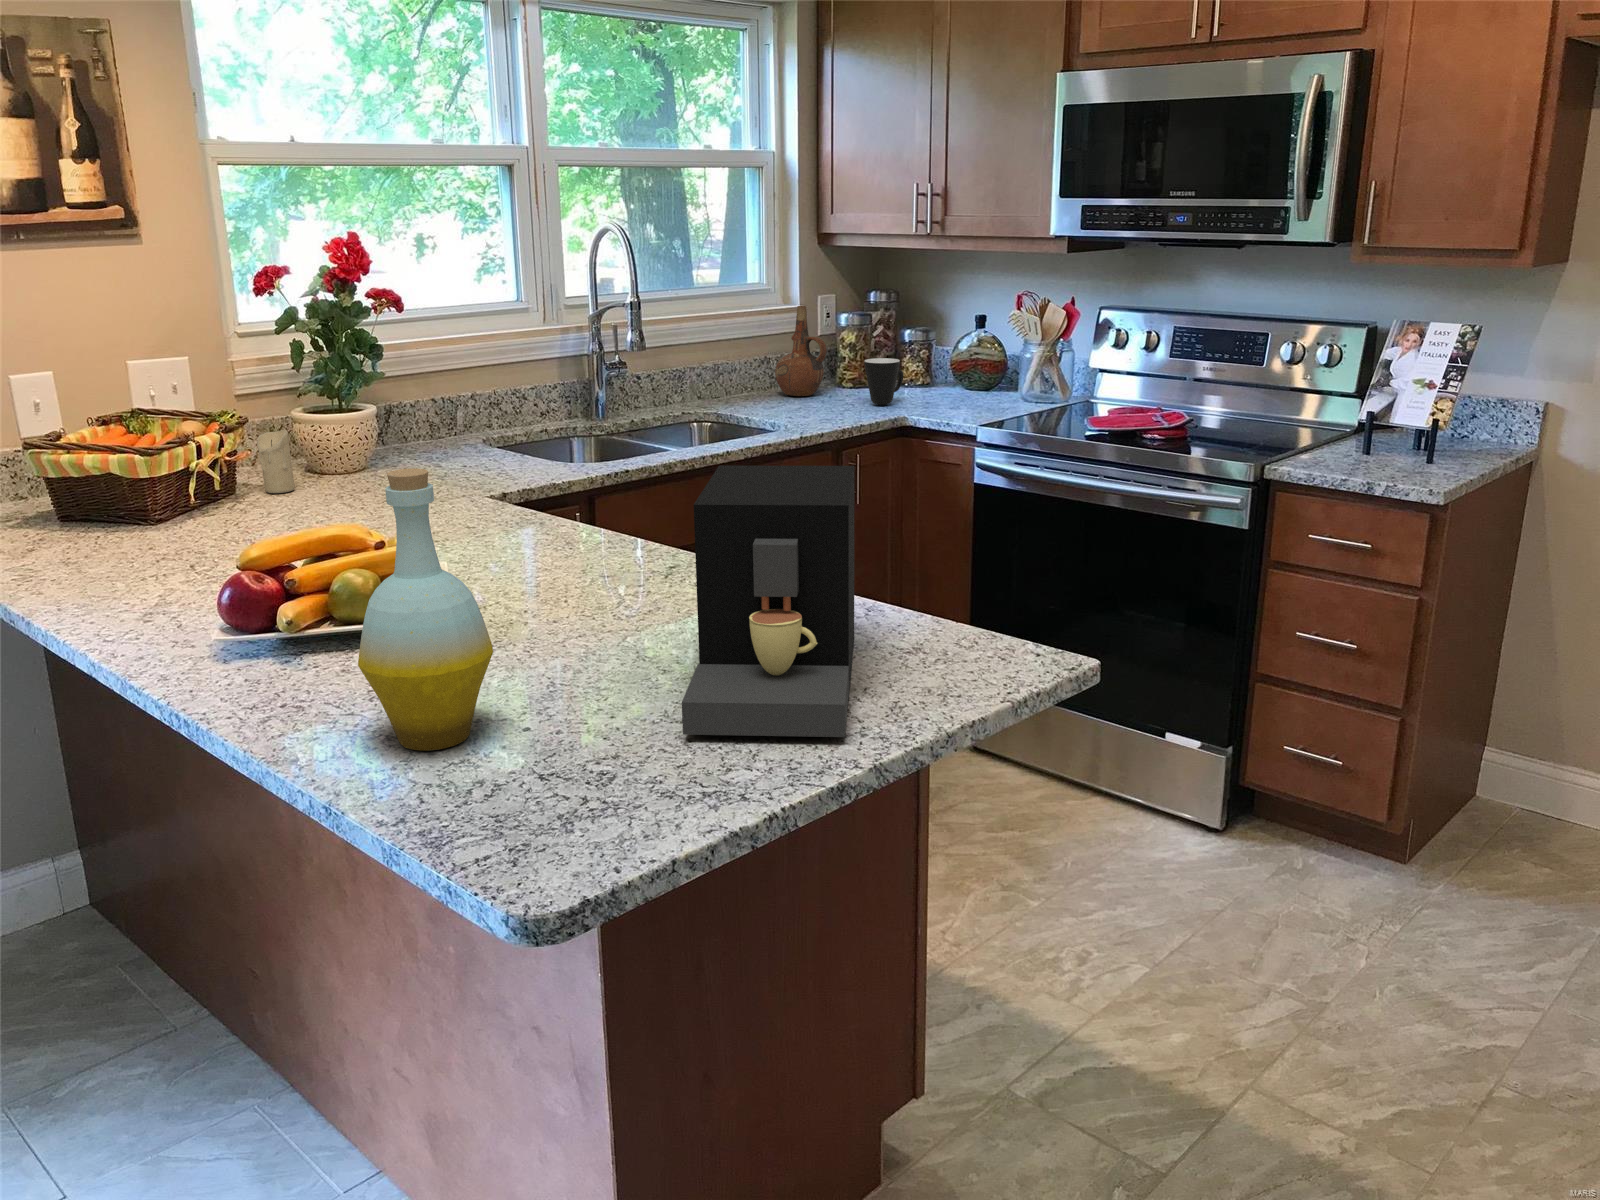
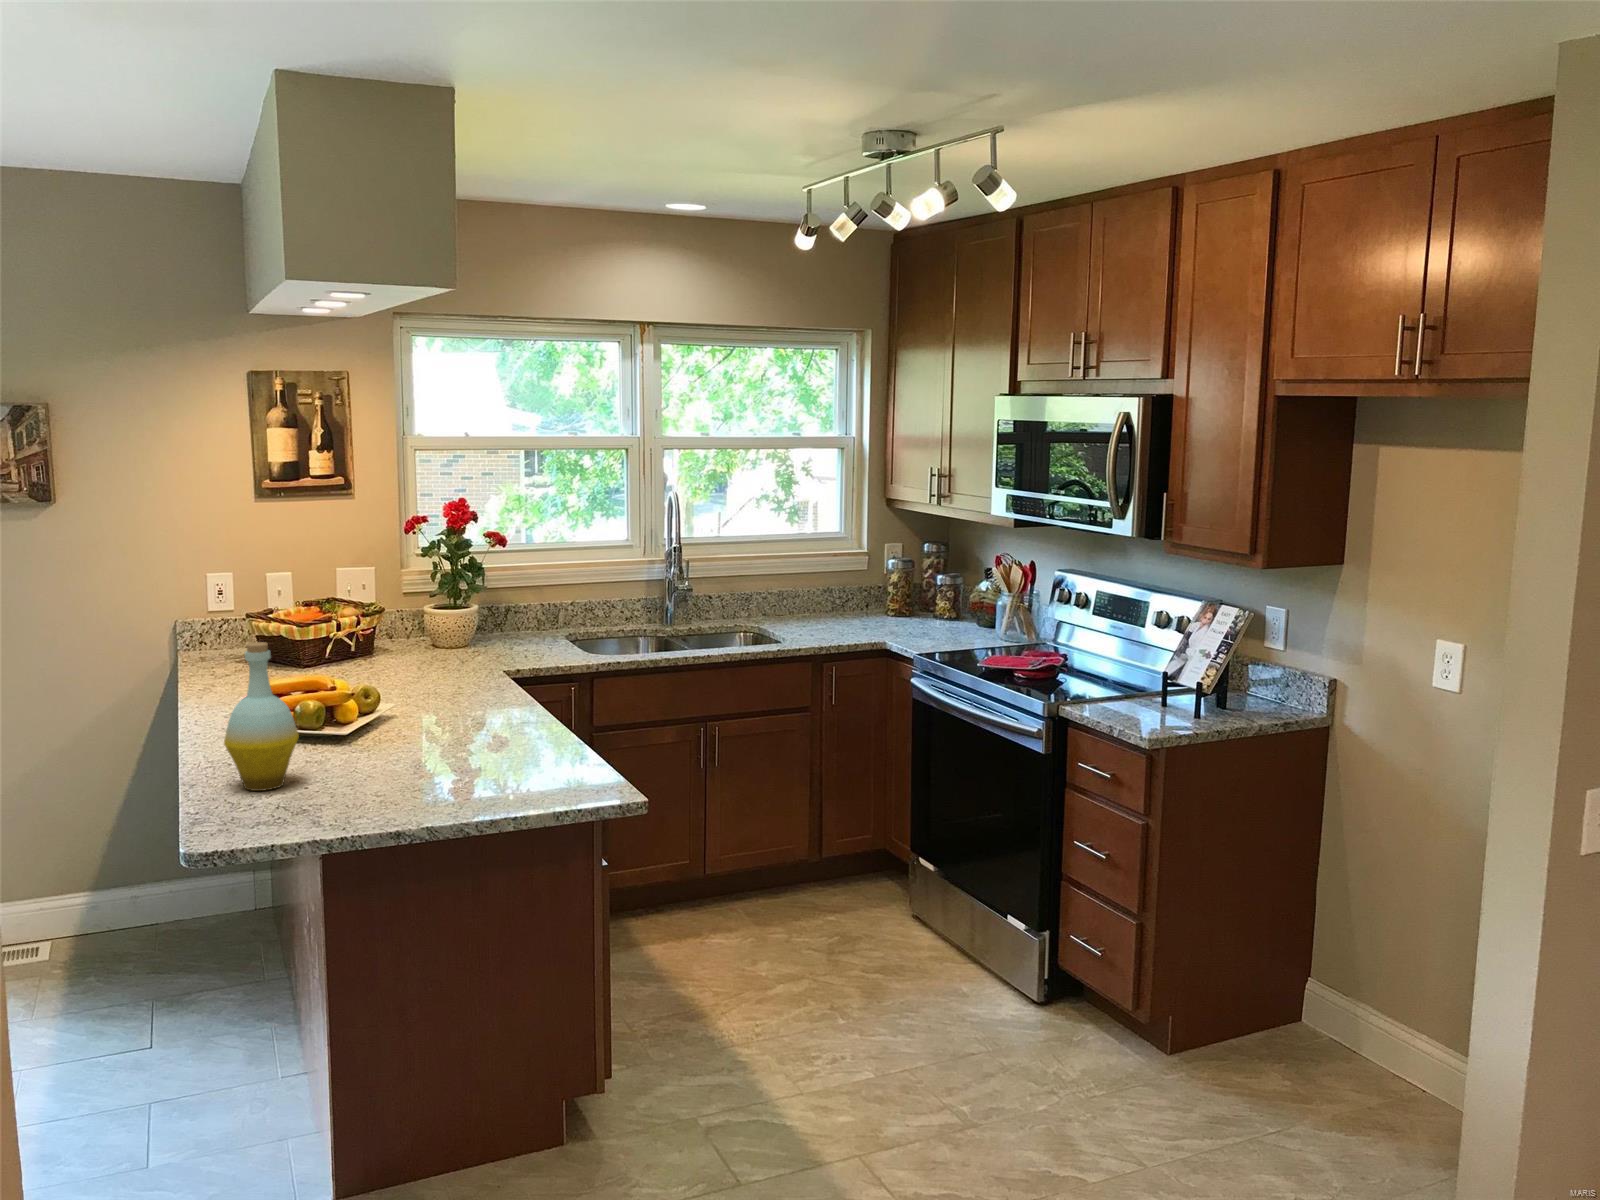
ceramic pitcher: present [775,306,826,396] -> none [820,553,857,621]
mug: present [864,358,903,405] -> none [868,597,901,633]
candle: present [257,430,294,493] -> none [390,616,411,656]
coffee maker: present [682,466,854,737] -> none [366,658,547,813]

